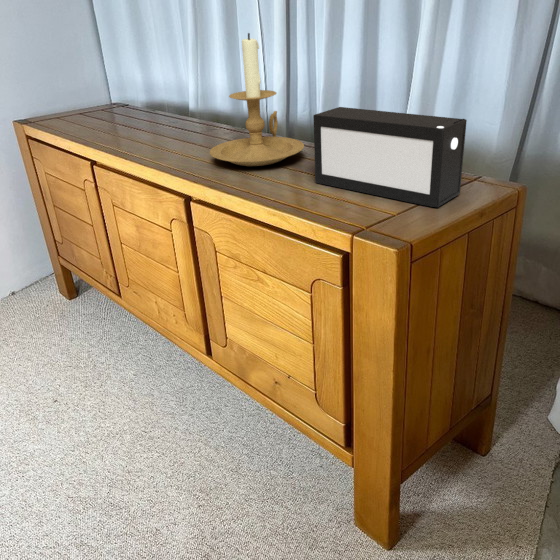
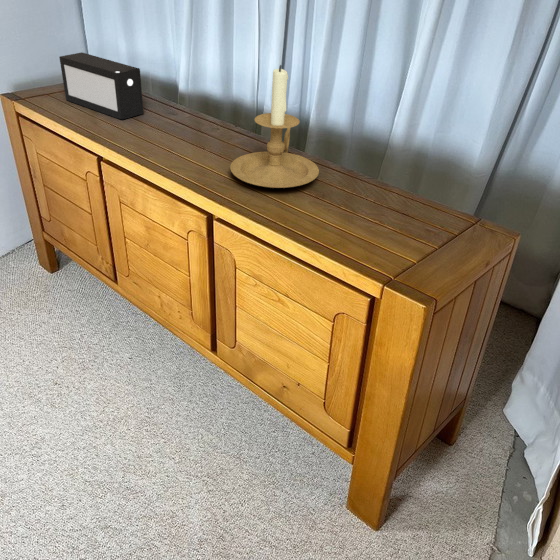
speaker: present [313,107,467,207] -> present [59,52,144,120]

